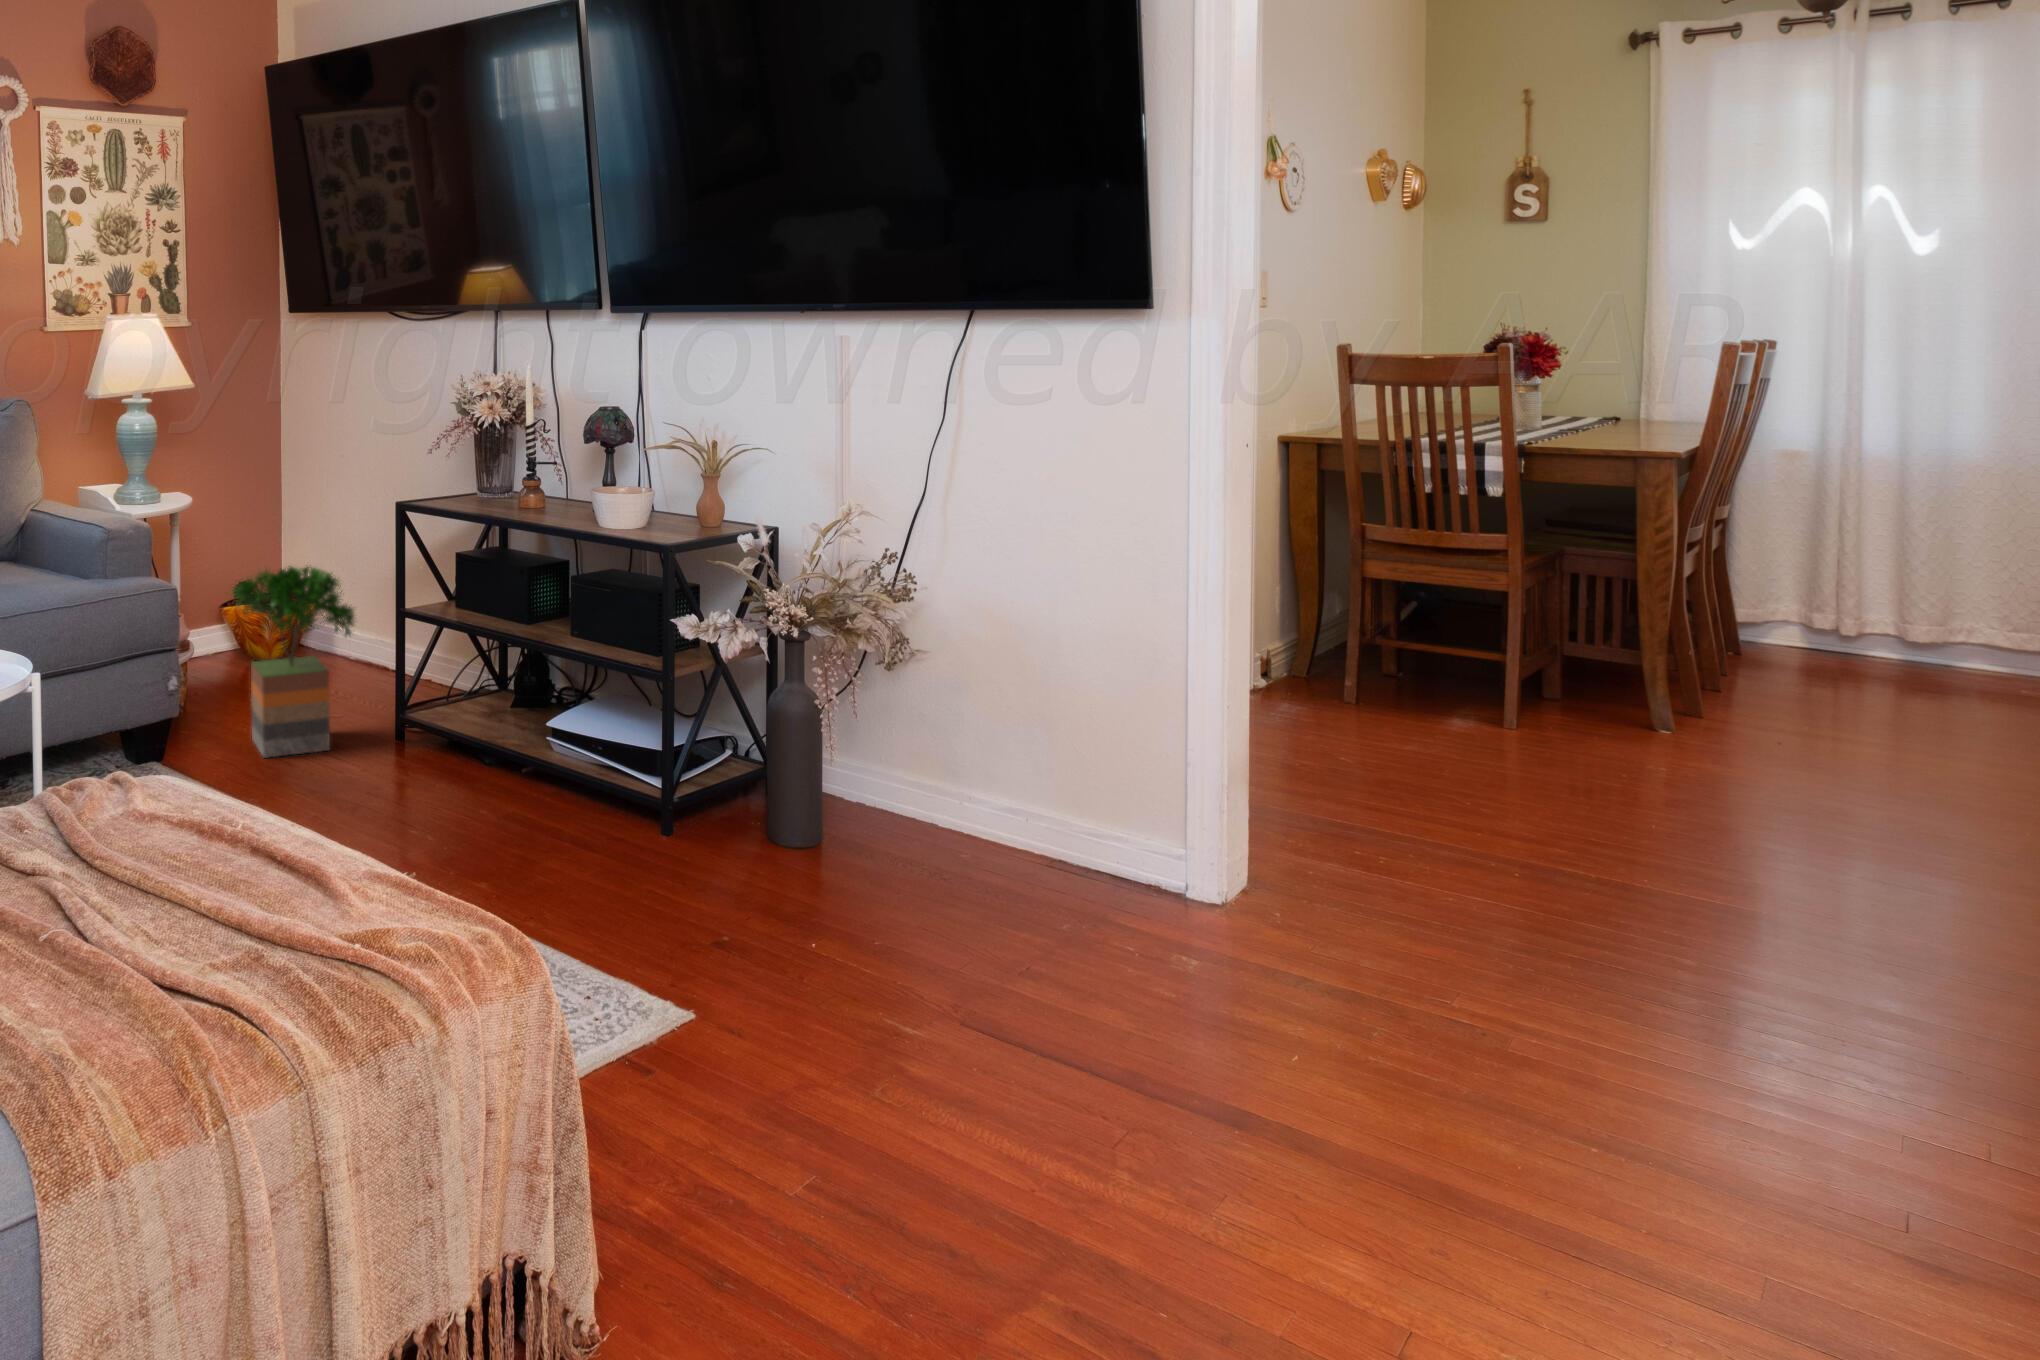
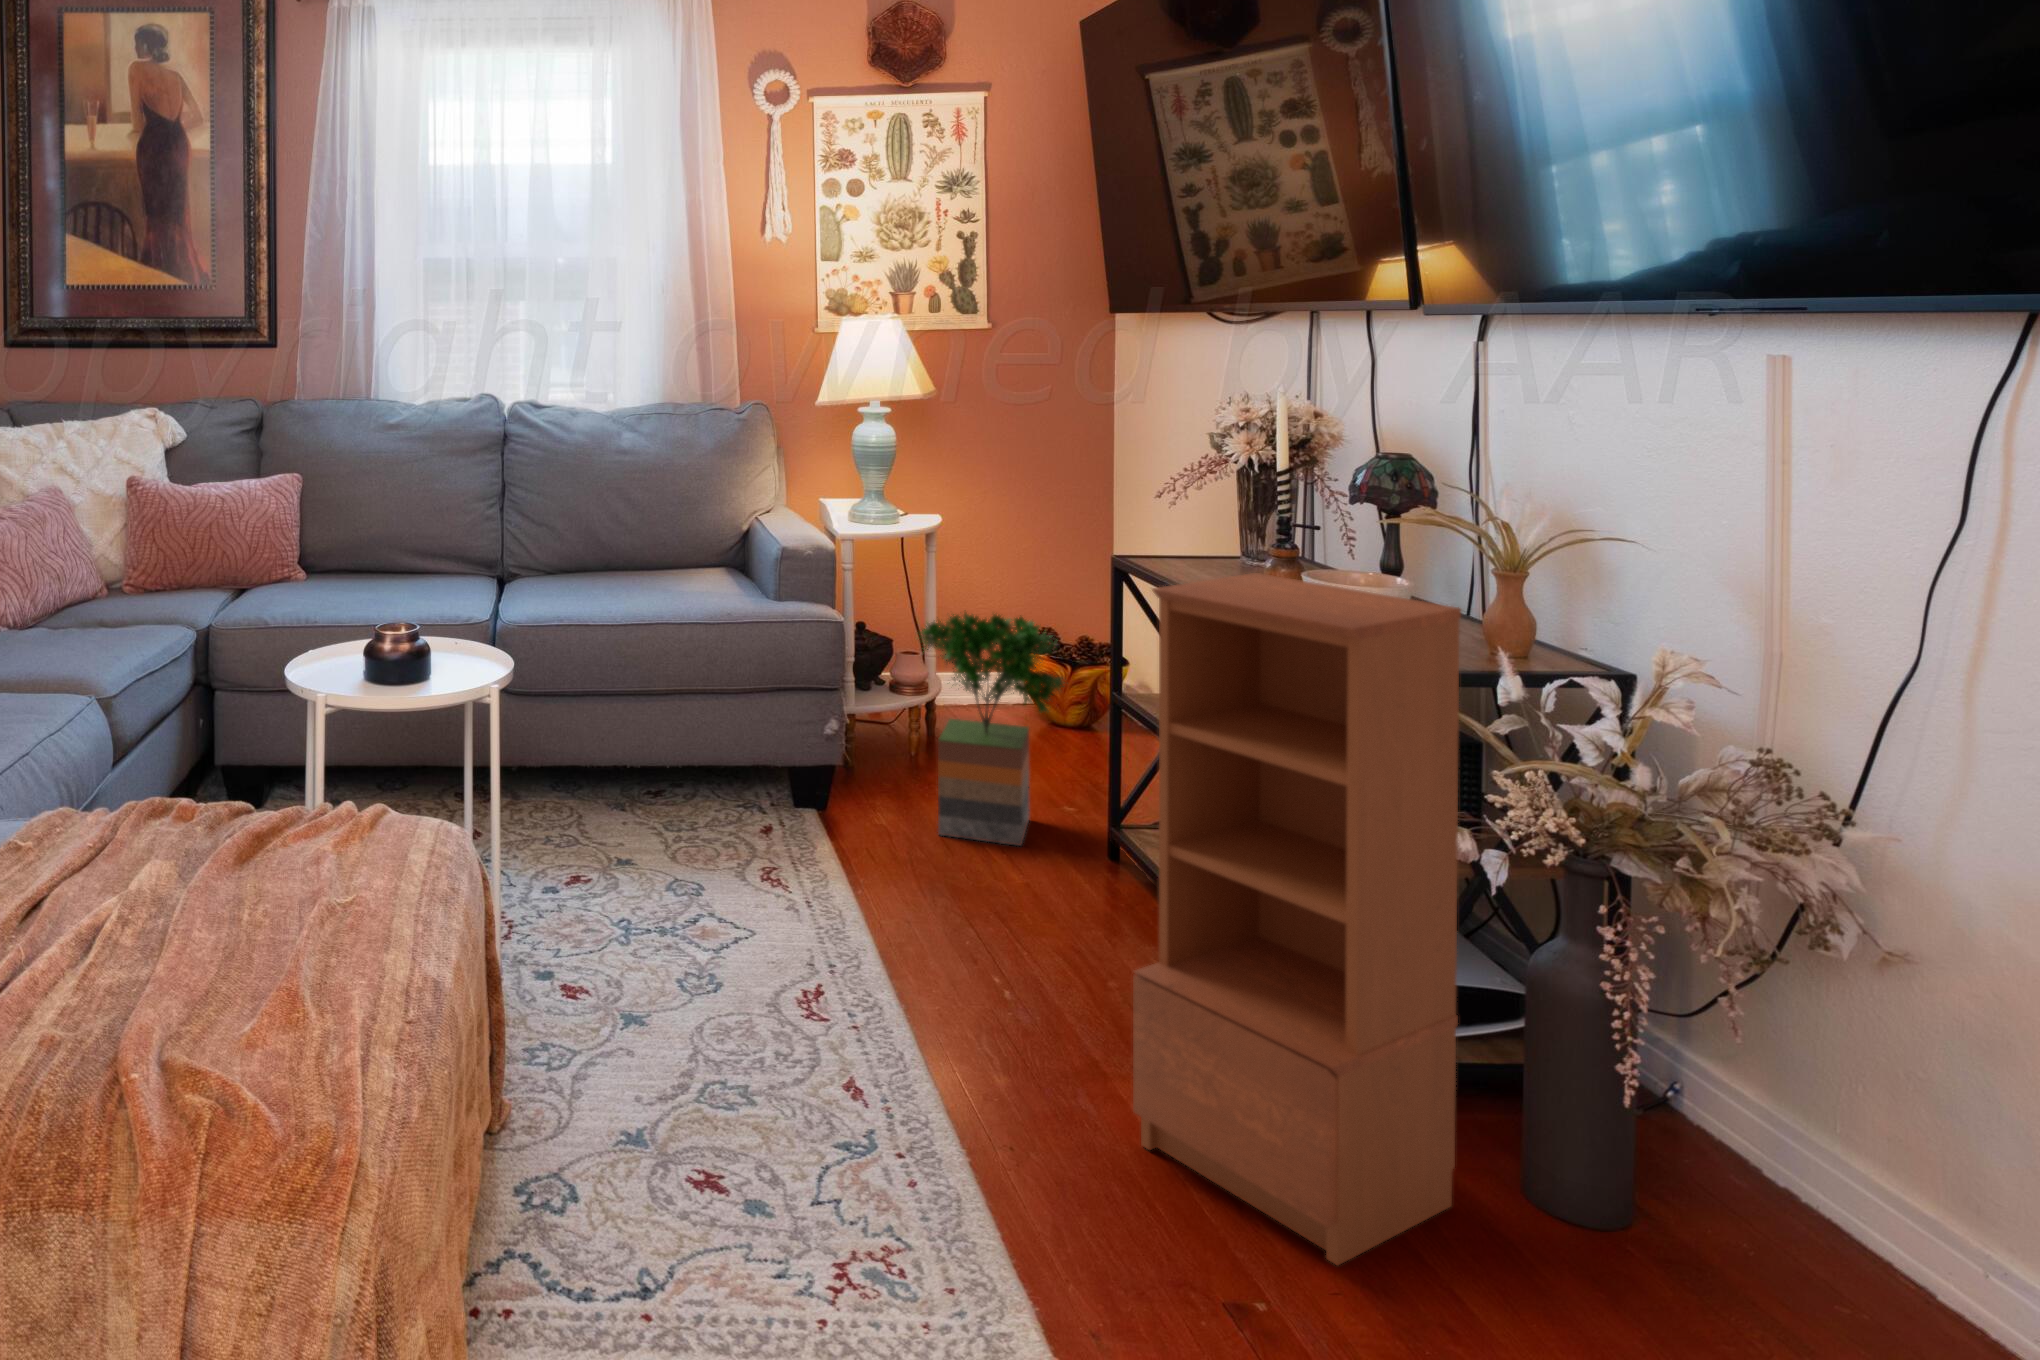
bookcase: none [572,489,735,903] -> present [1133,573,1461,1266]

